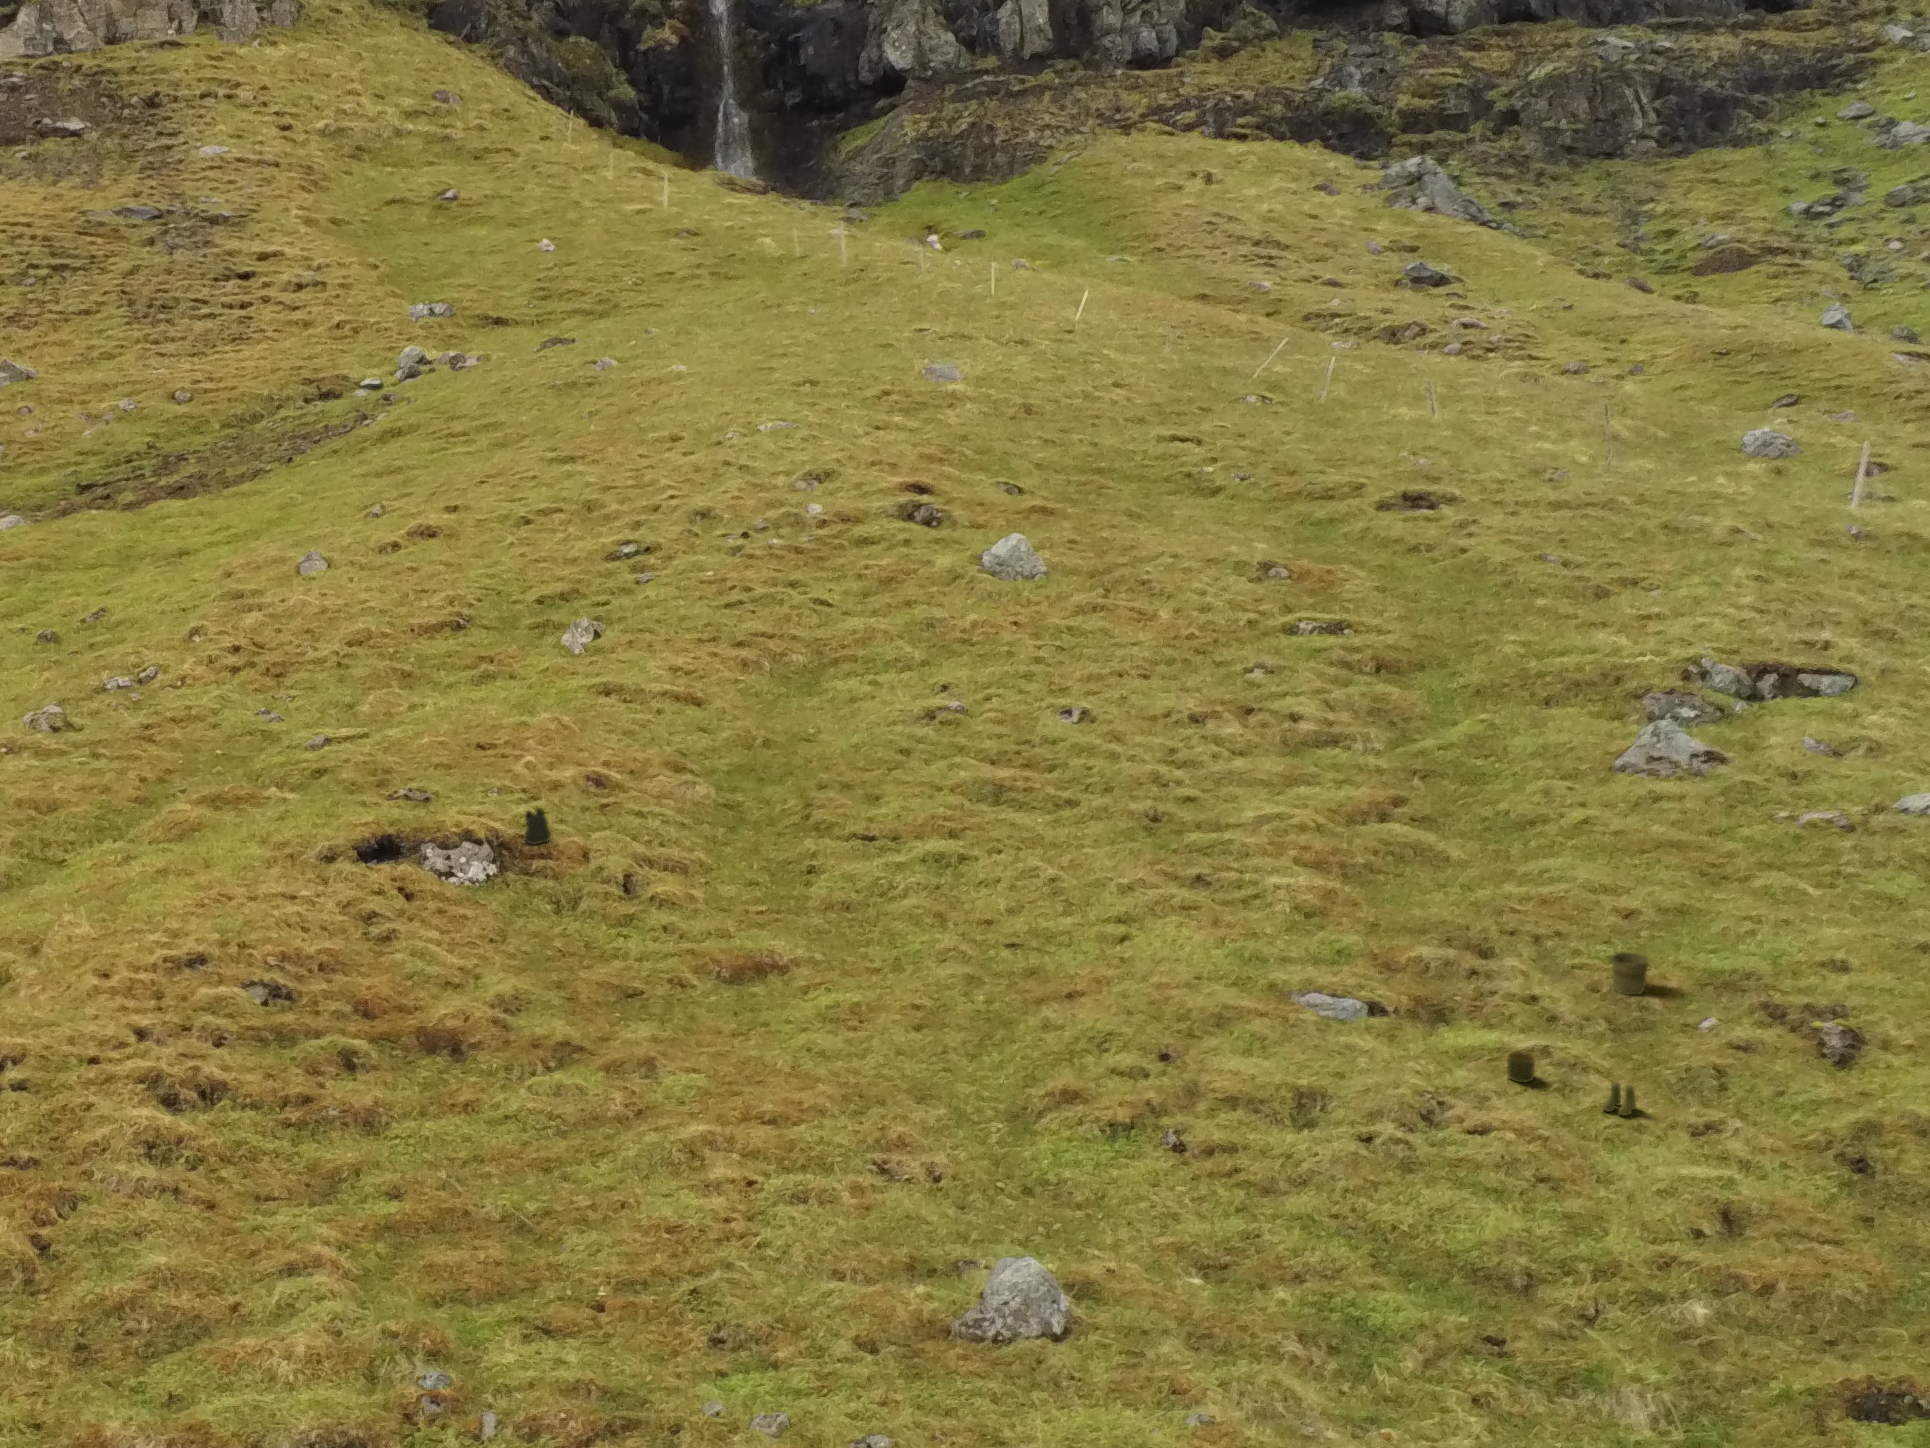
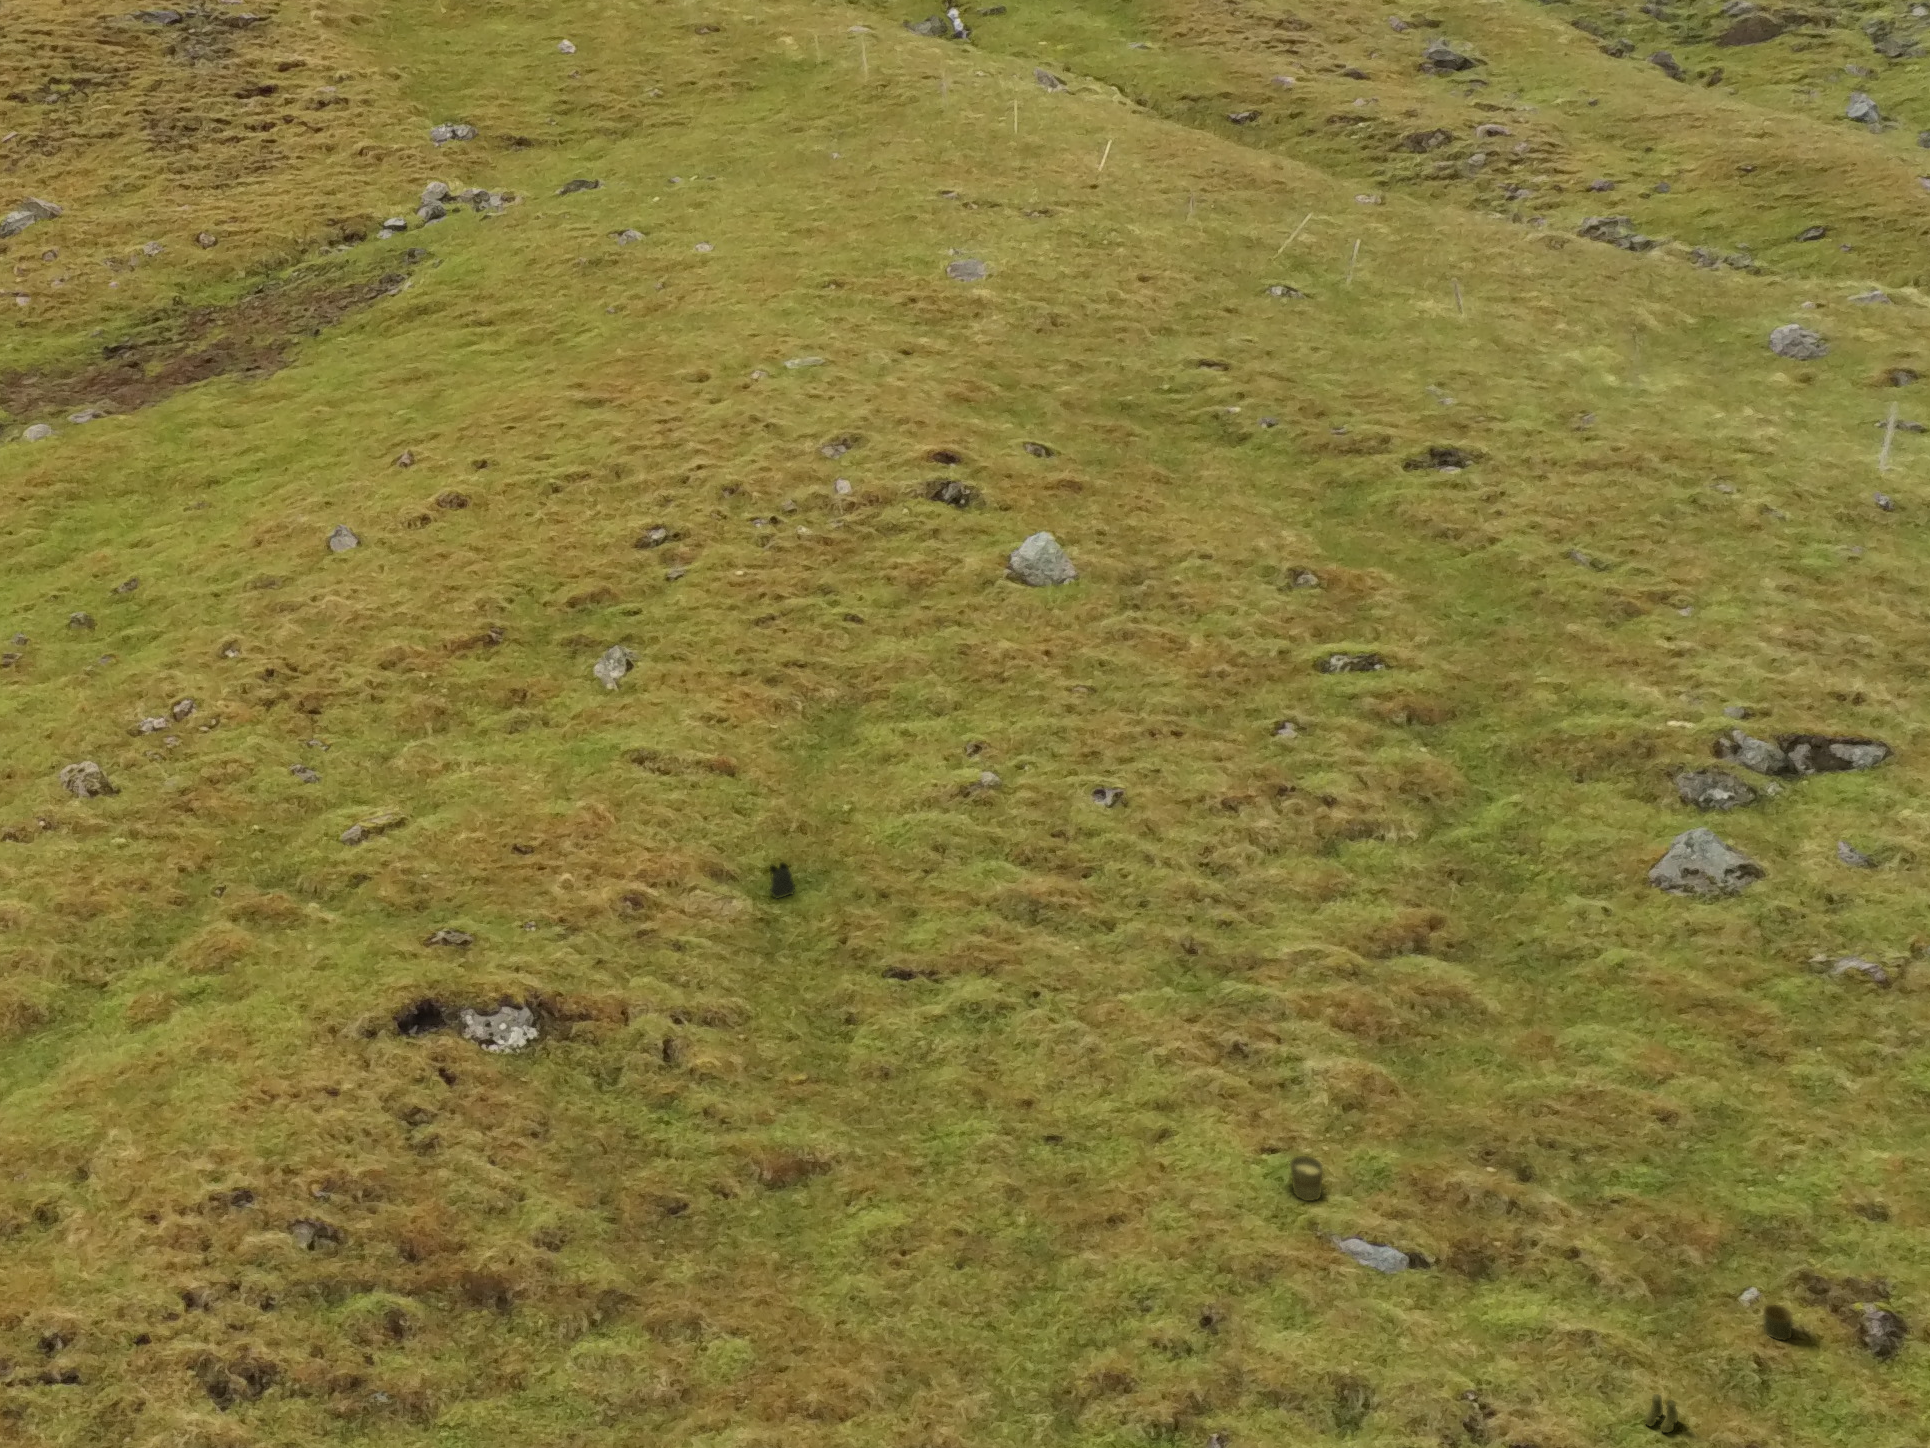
backpack: present [524,809,551,845] -> present [770,863,795,898]
bucket: present [1611,953,1651,995] -> present [1287,1156,1323,1201]
planter: present [1507,1051,1535,1083] -> present [1764,1304,1793,1340]

